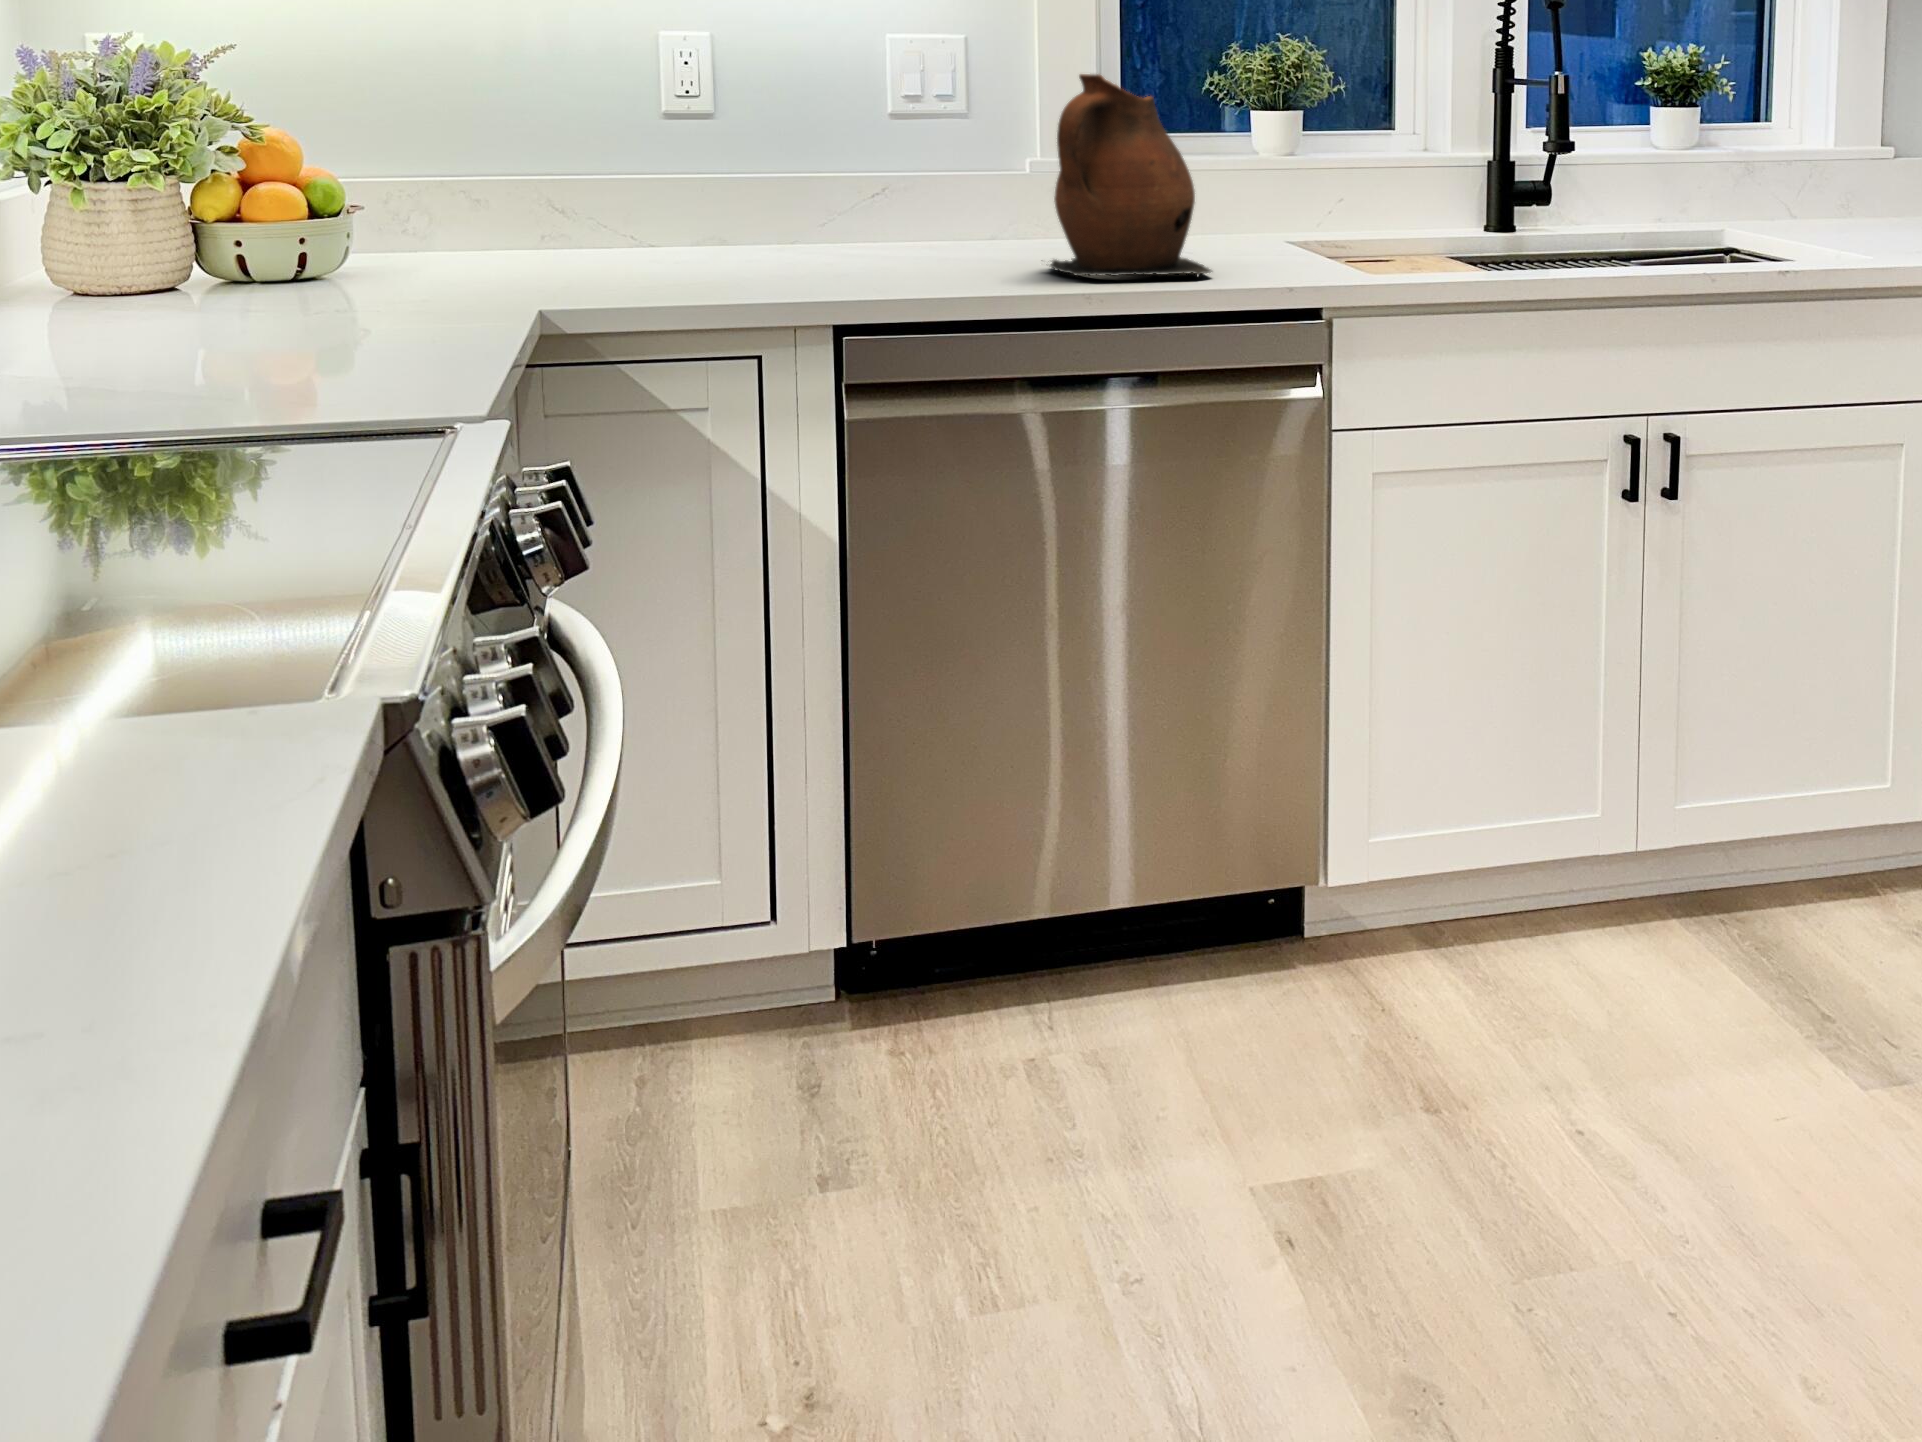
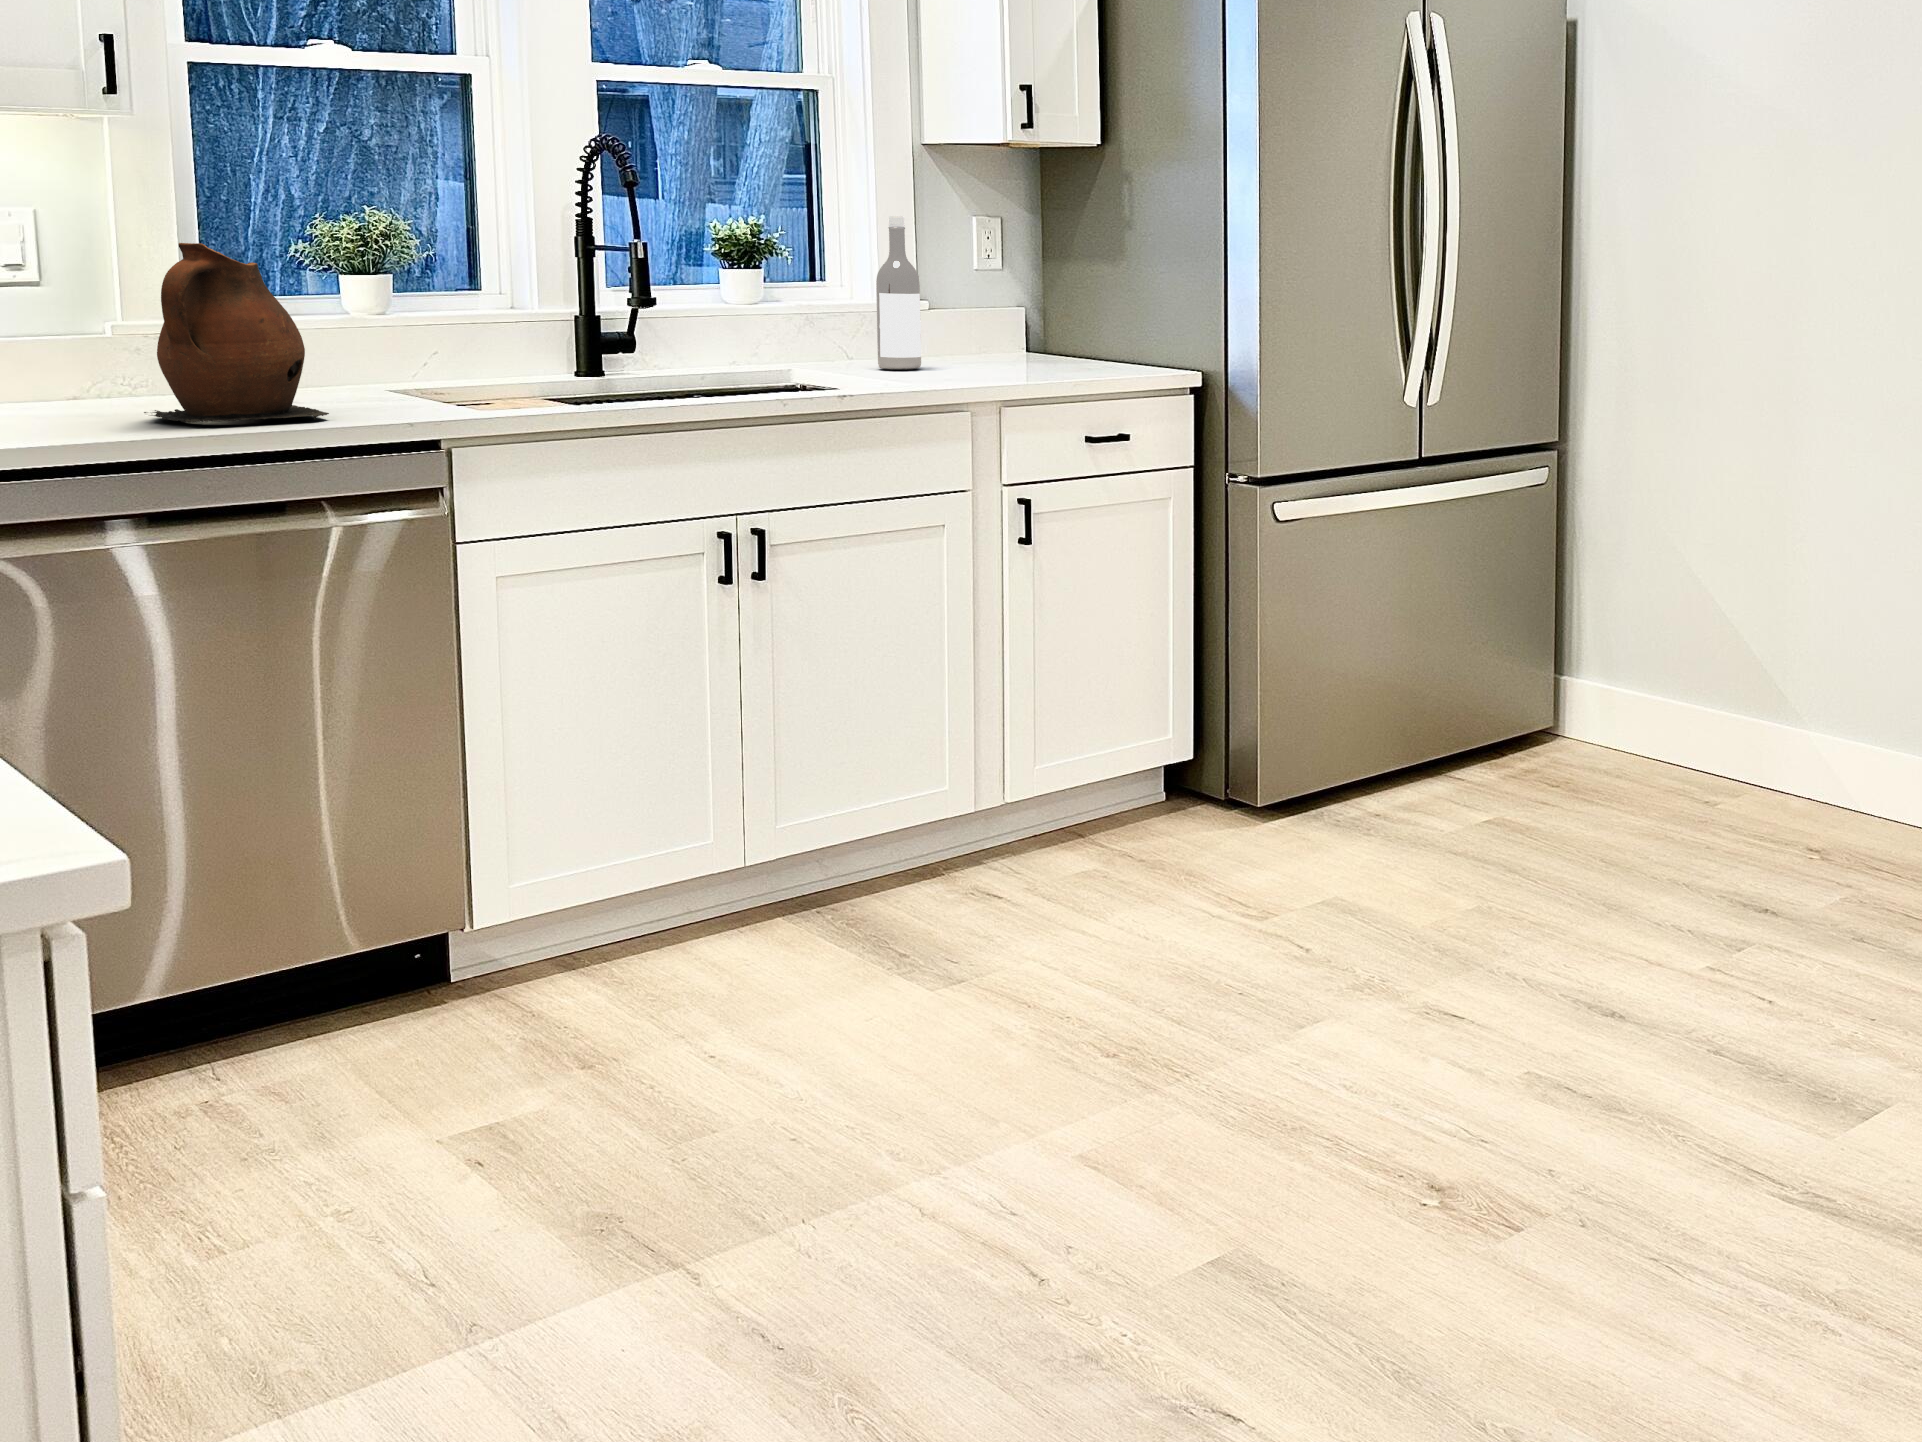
wine bottle: none [1831,40,1890,235] -> present [876,216,921,370]

